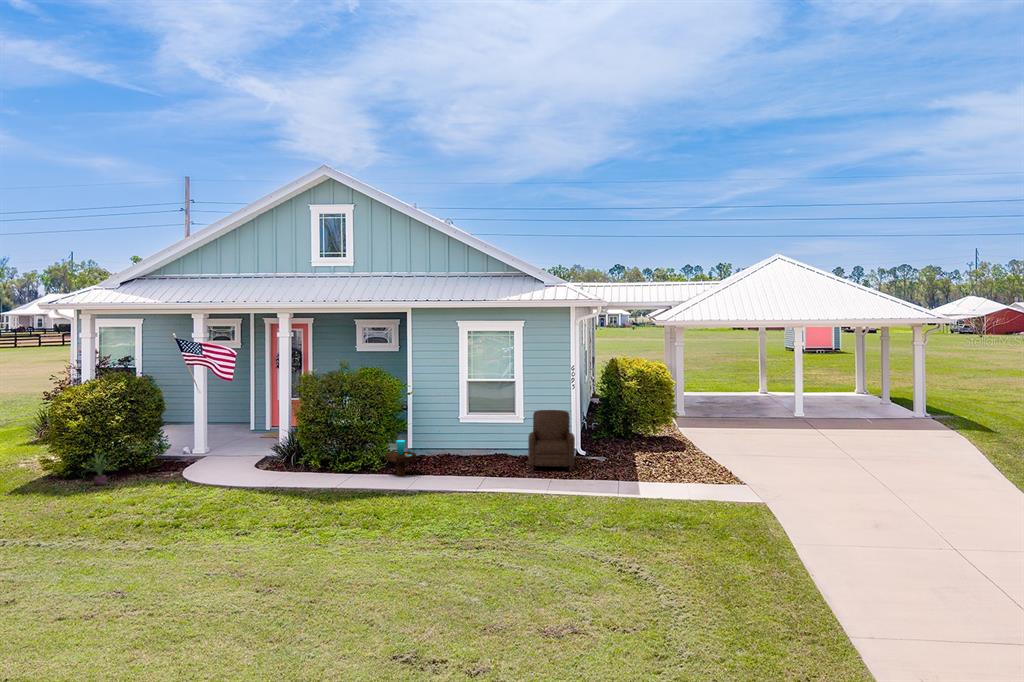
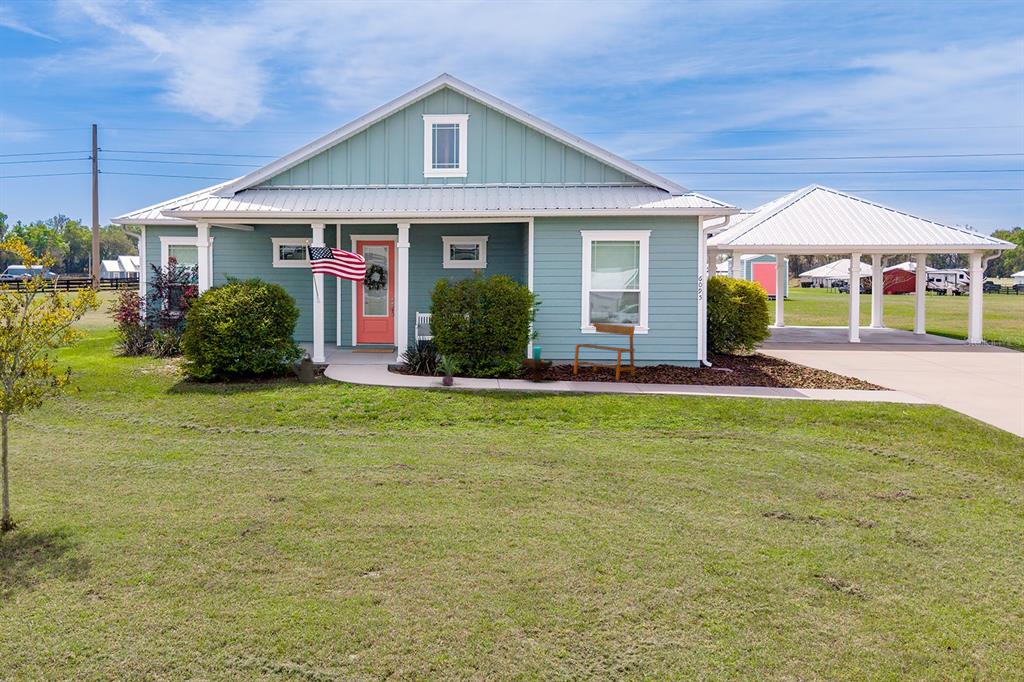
chair: present [528,410,575,472] -> none [655,321,706,380]
bench: none [448,412,507,472] -> present [574,323,635,380]
watering can: none [144,449,177,479] -> present [289,353,318,383]
decorative plant: present [94,454,107,486] -> present [442,356,453,386]

